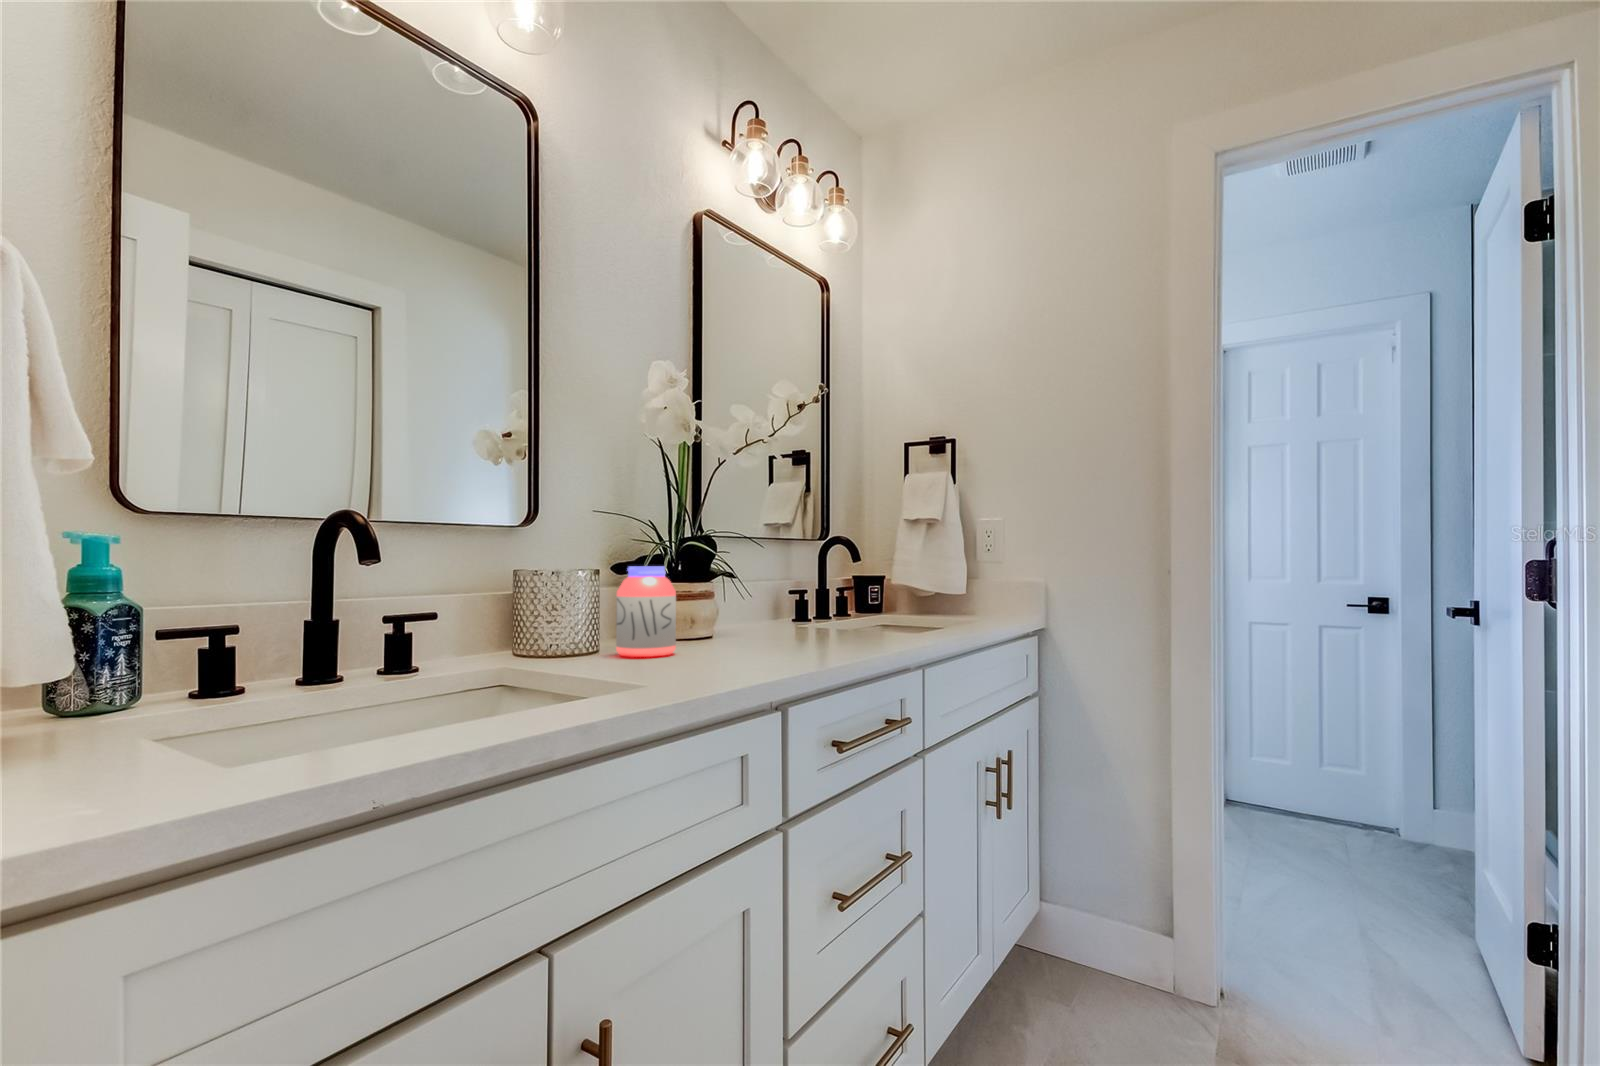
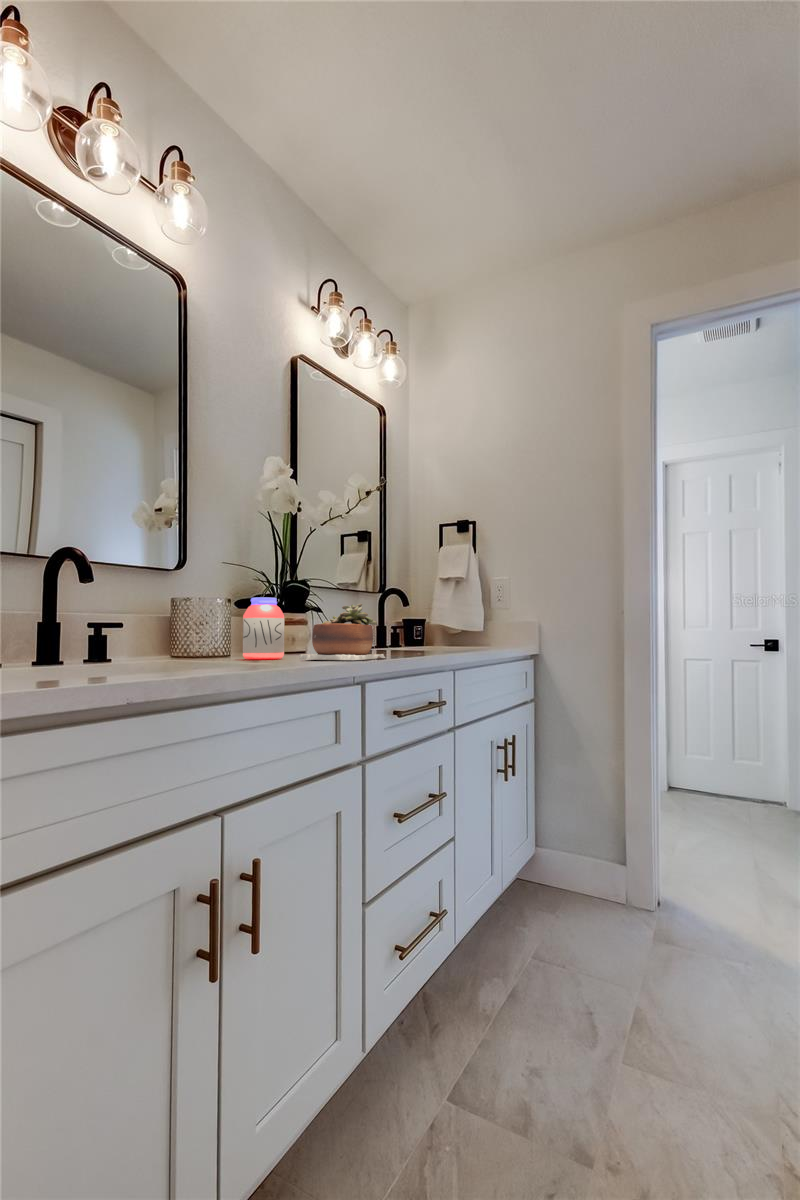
succulent plant: none [693,577,822,669] -> present [299,604,385,660]

